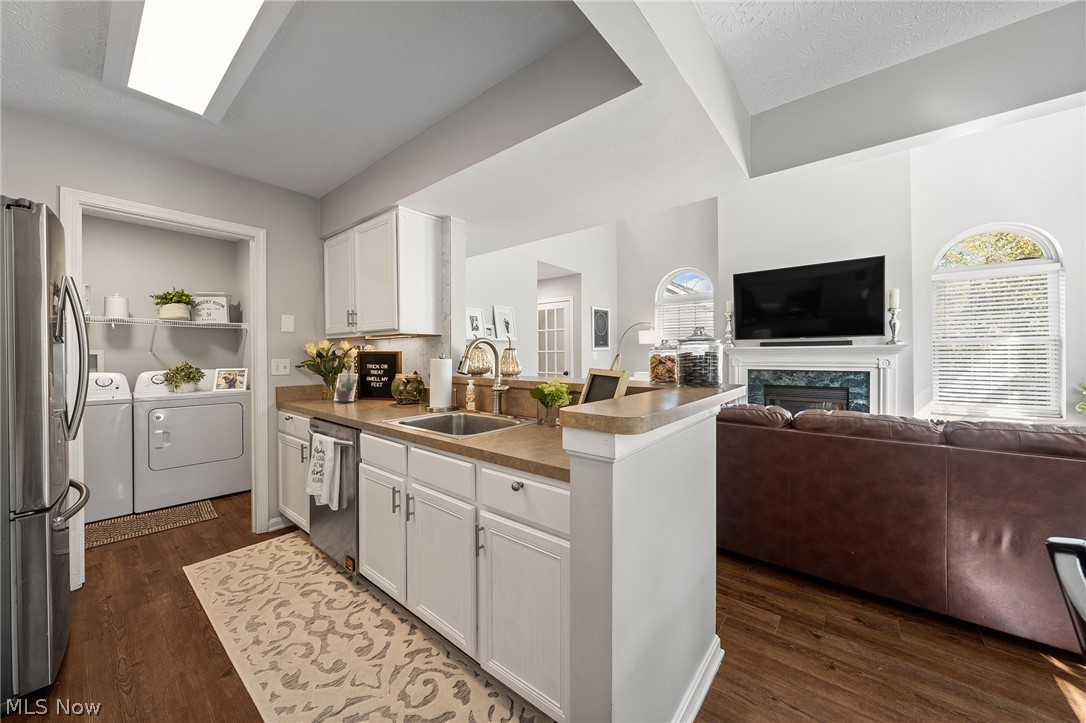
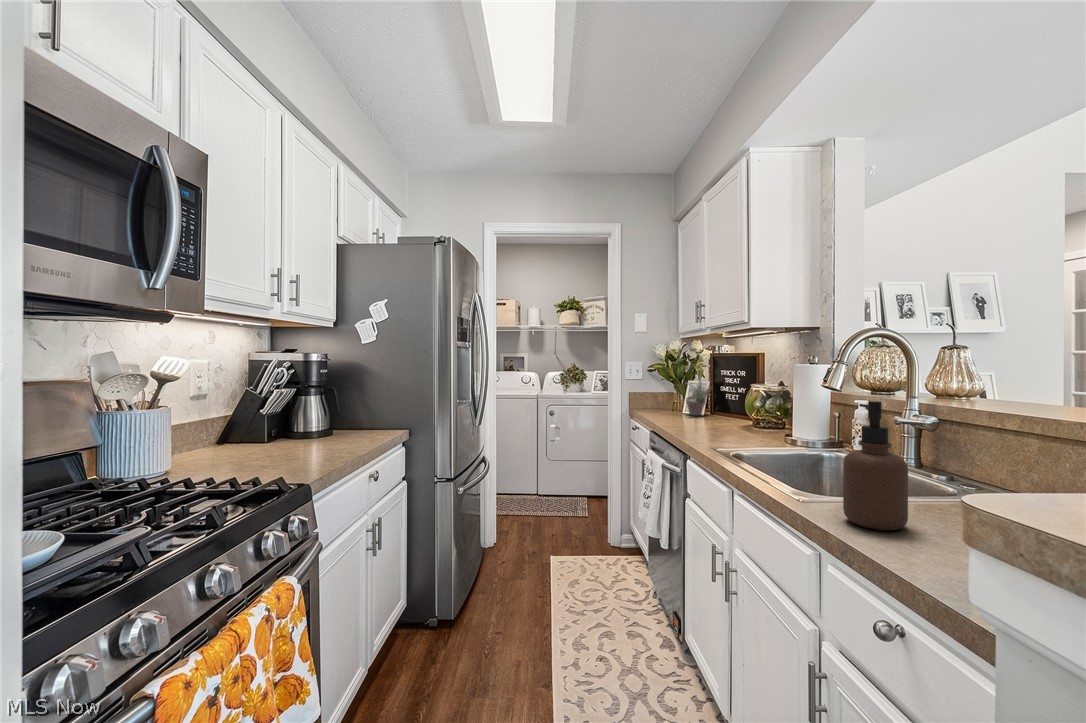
soap dispenser: none [490,373,519,441] -> present [843,401,908,531]

